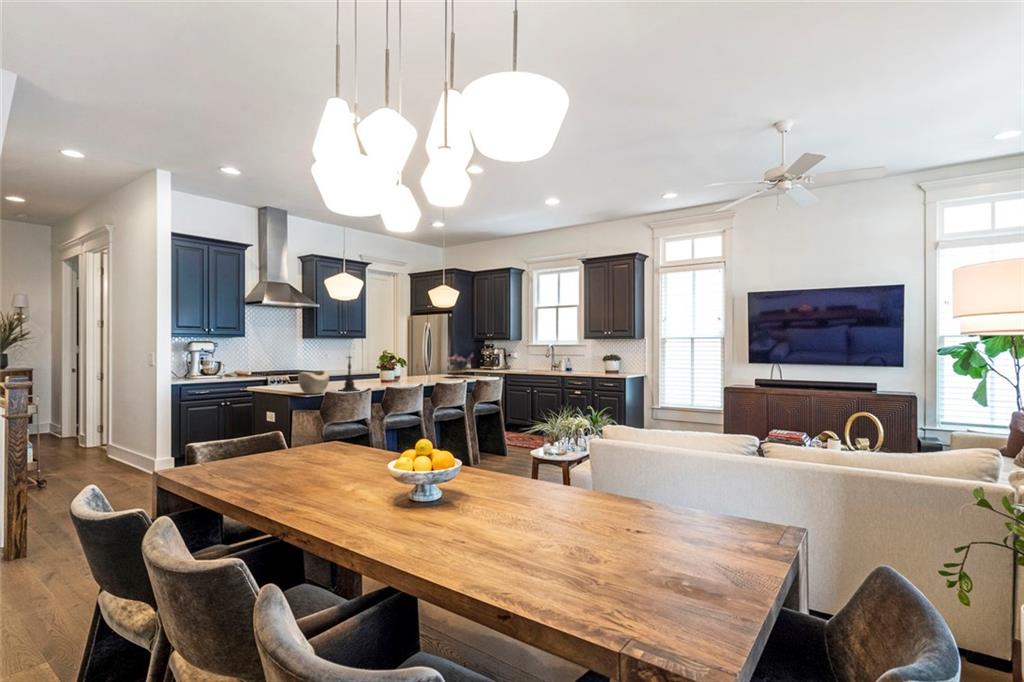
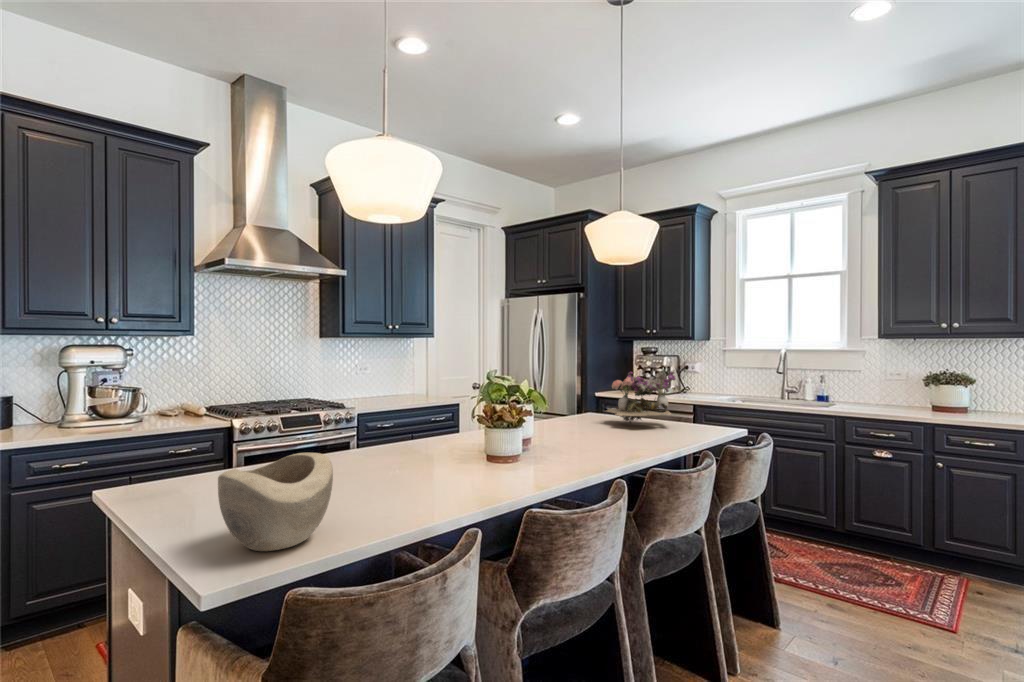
candle holder: present [342,356,357,391] -> none [358,384,443,523]

